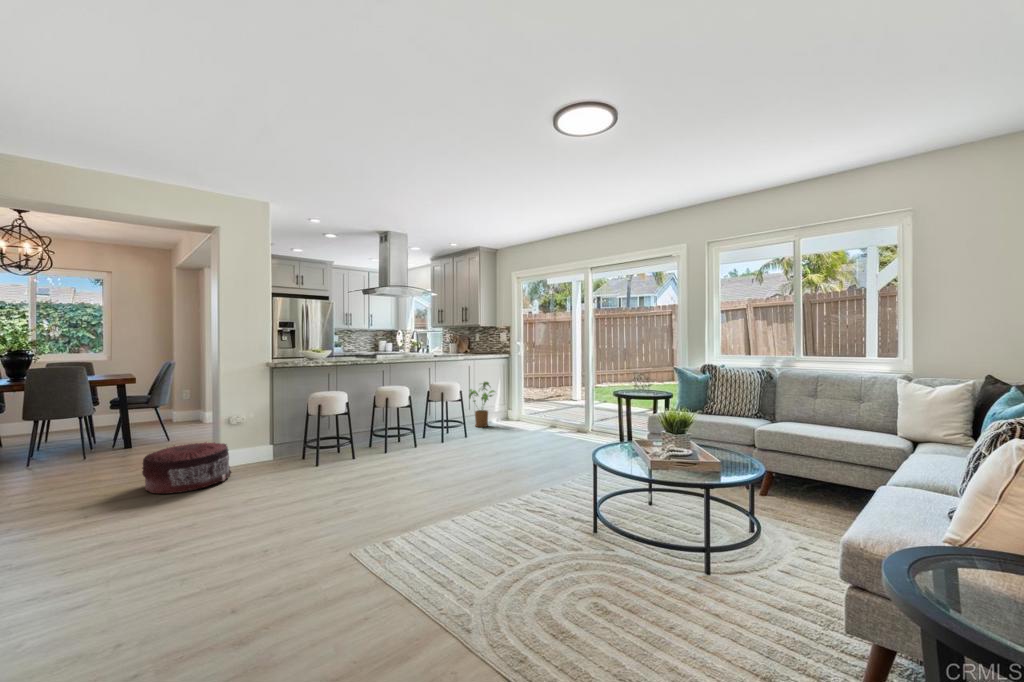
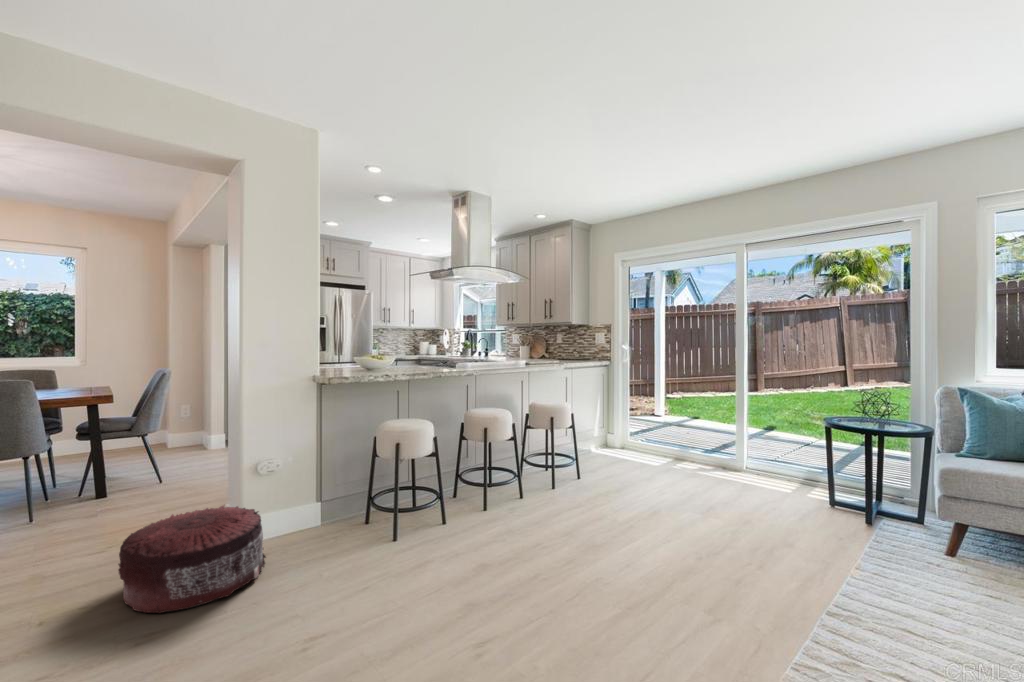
house plant: present [469,382,494,427] -> none [566,398,606,461]

